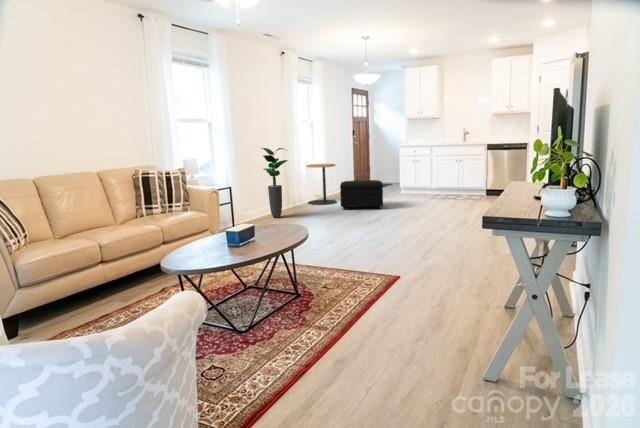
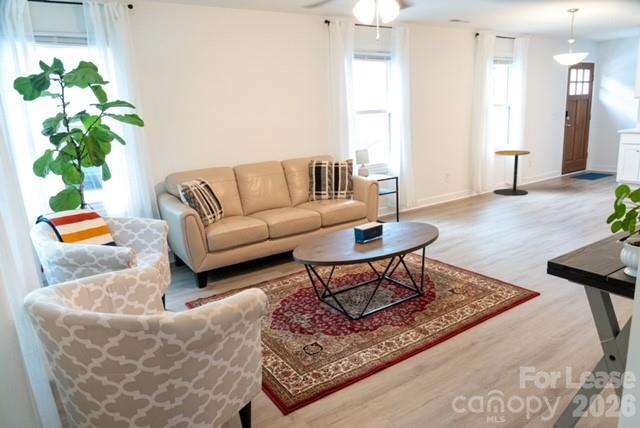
potted plant: present [262,148,288,218] -> none [438,136,468,206]
footstool: present [340,180,383,210] -> none [526,172,584,207]

